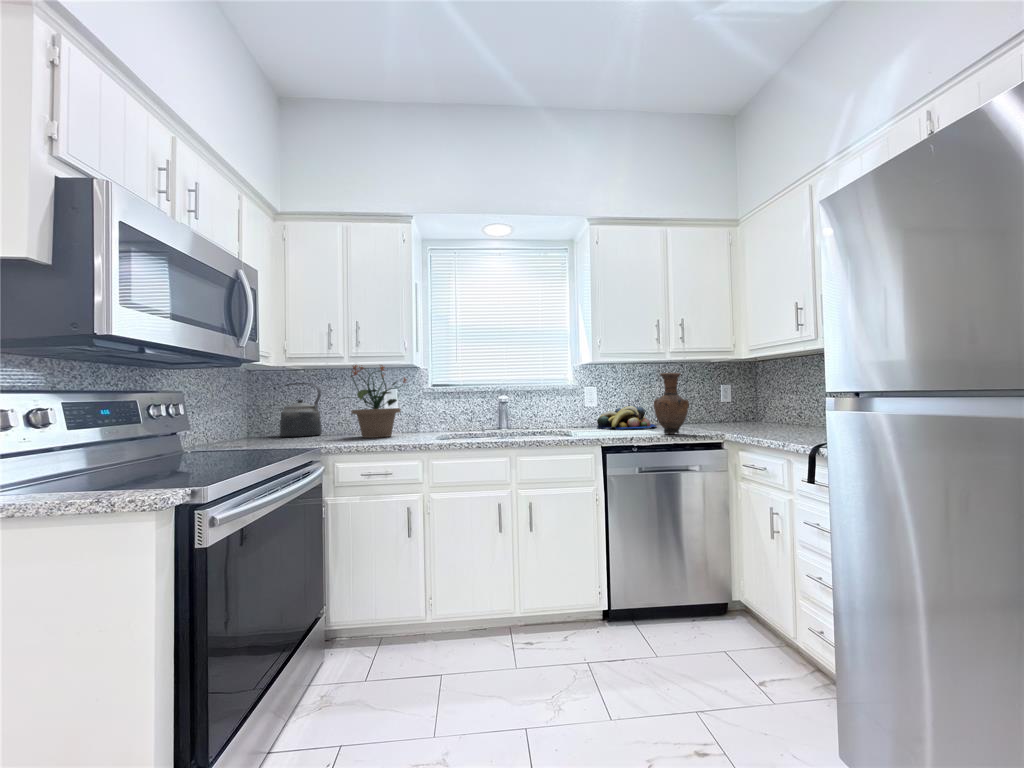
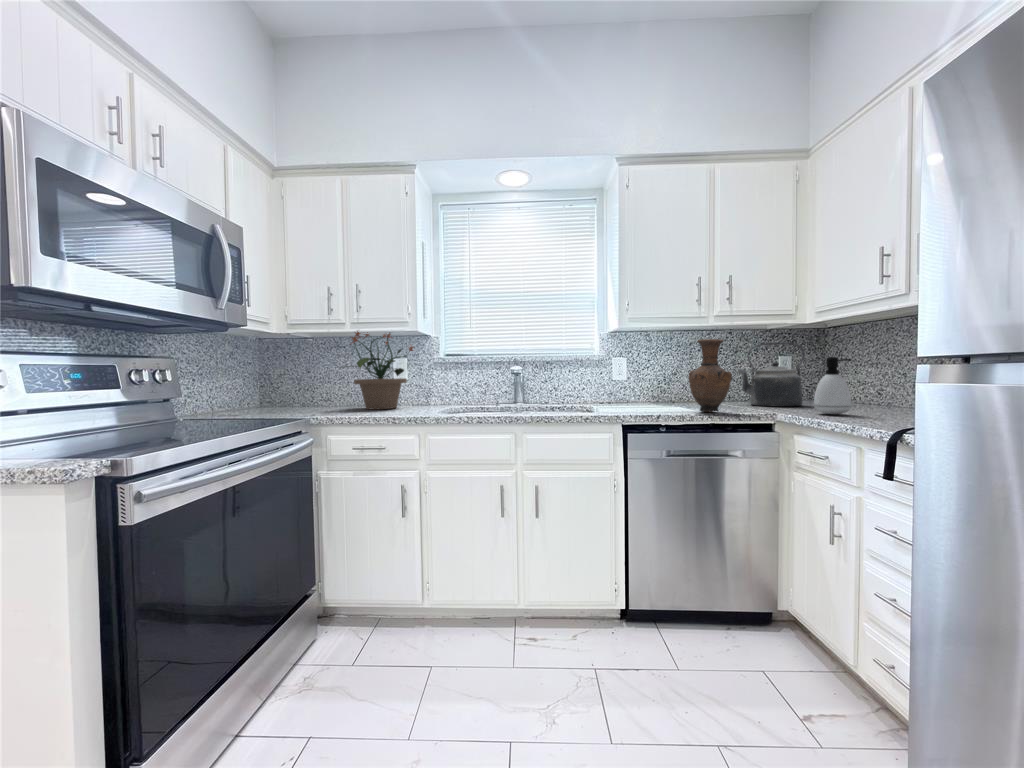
kettle: present [280,383,322,437] -> present [738,342,805,407]
soap dispenser: none [754,387,782,434] -> present [814,357,852,414]
fruit bowl: present [597,406,656,430] -> none [626,379,697,406]

